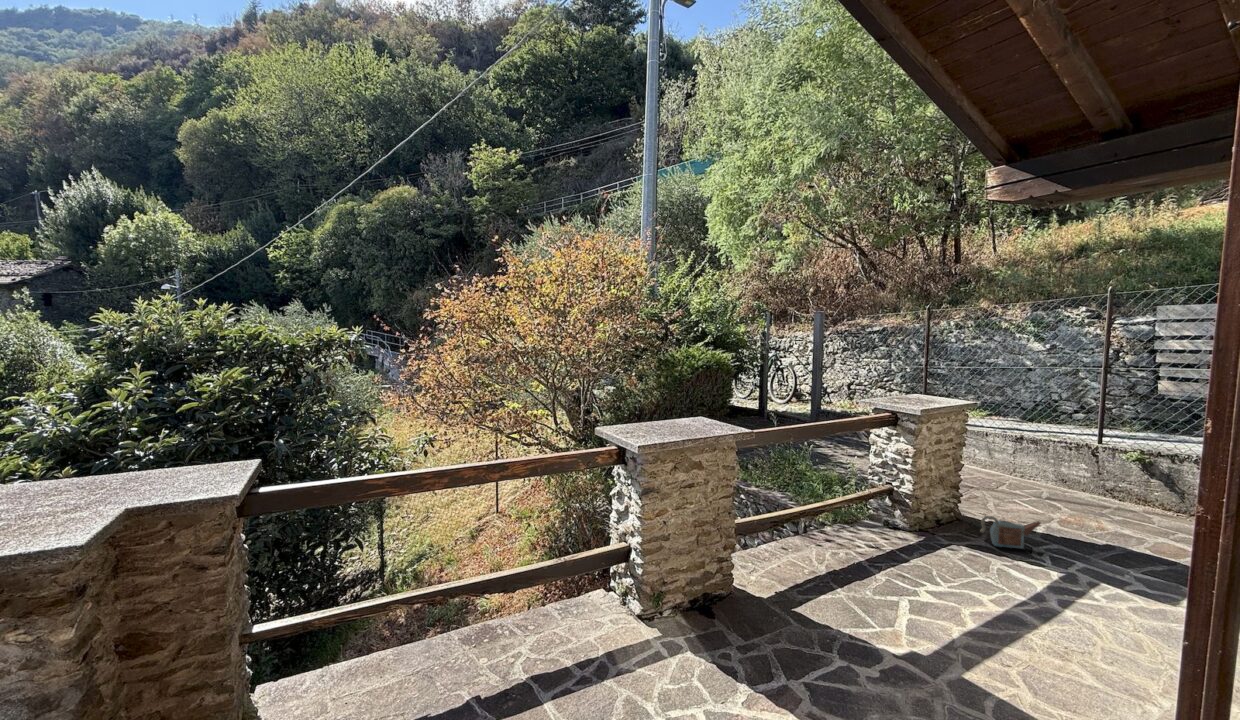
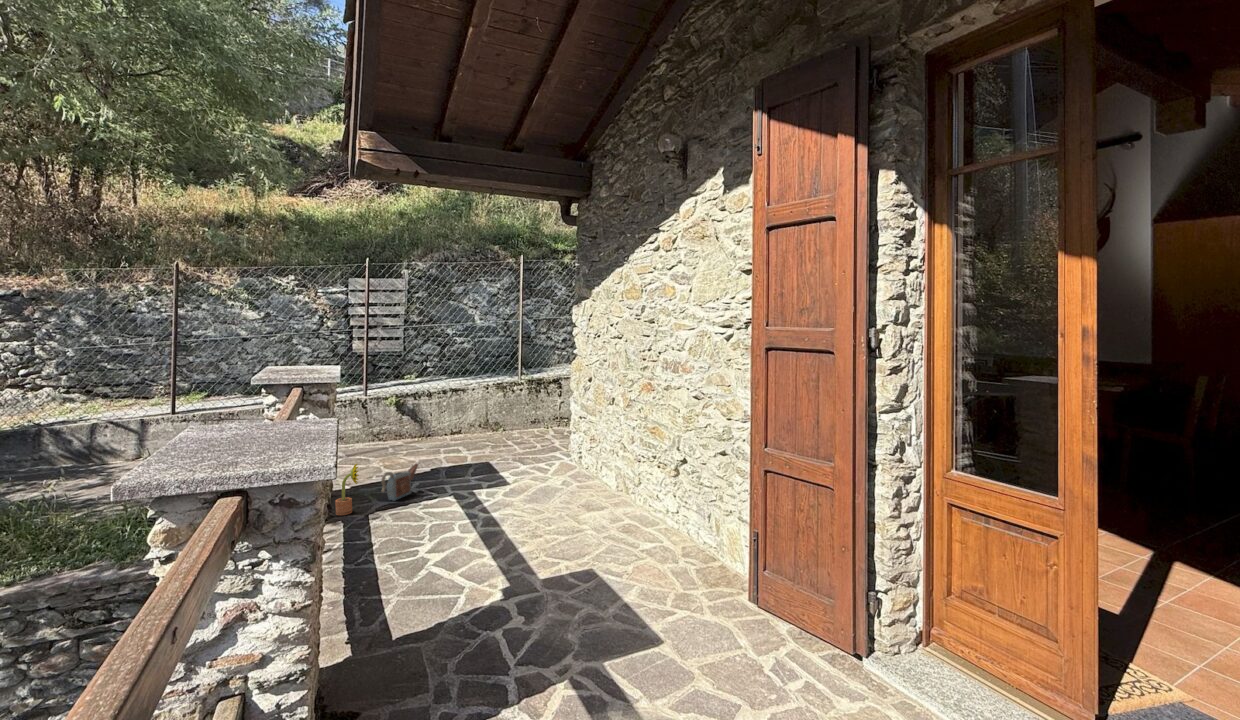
decorative plant: none [932,495,960,537] -> present [335,464,359,515]

